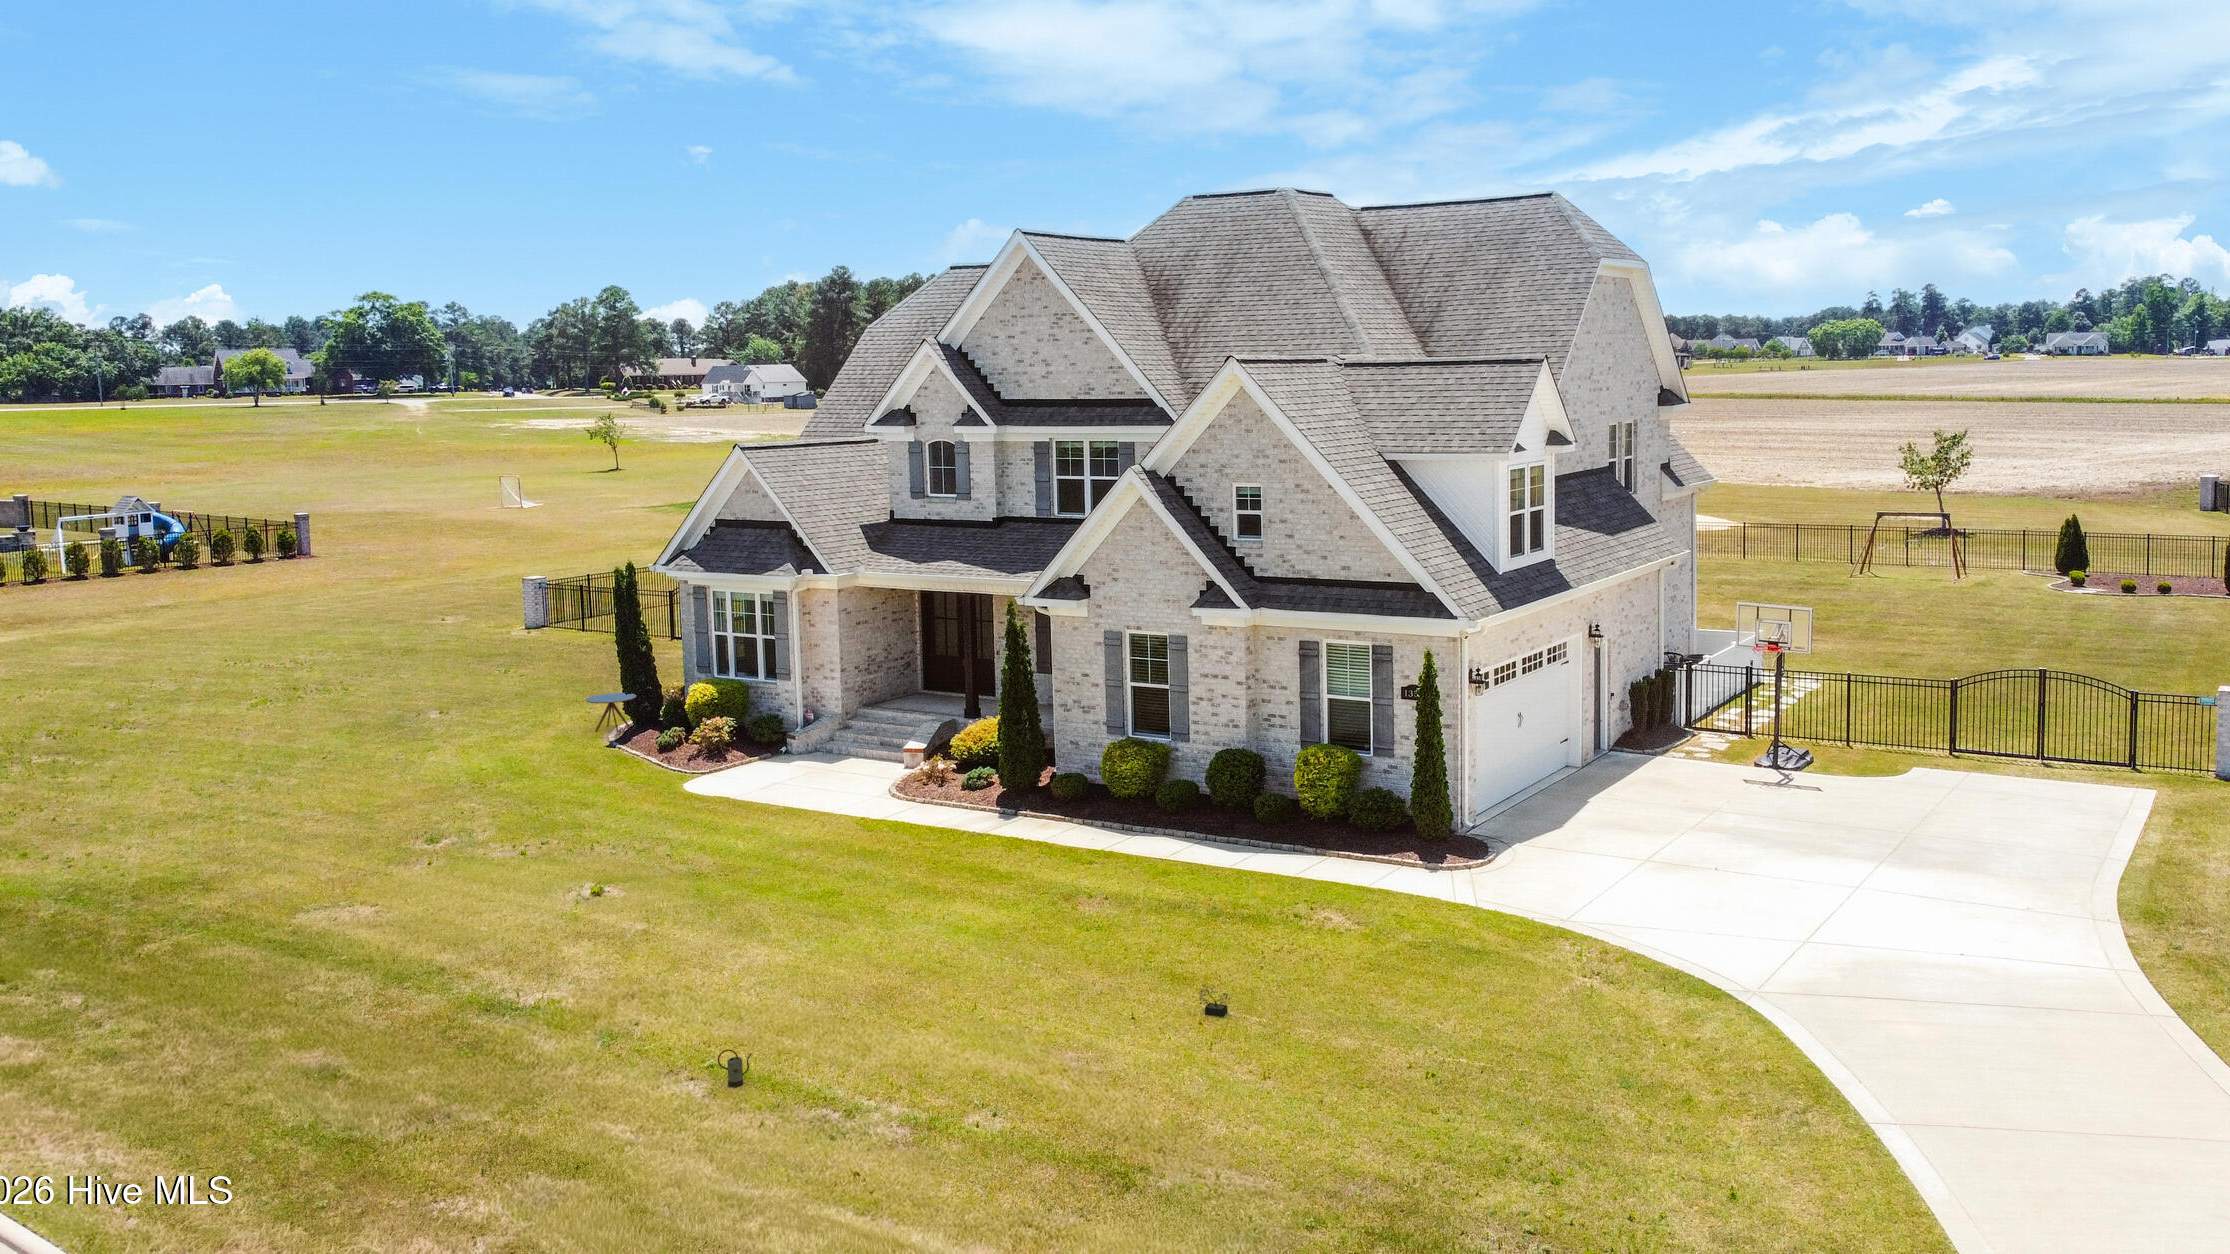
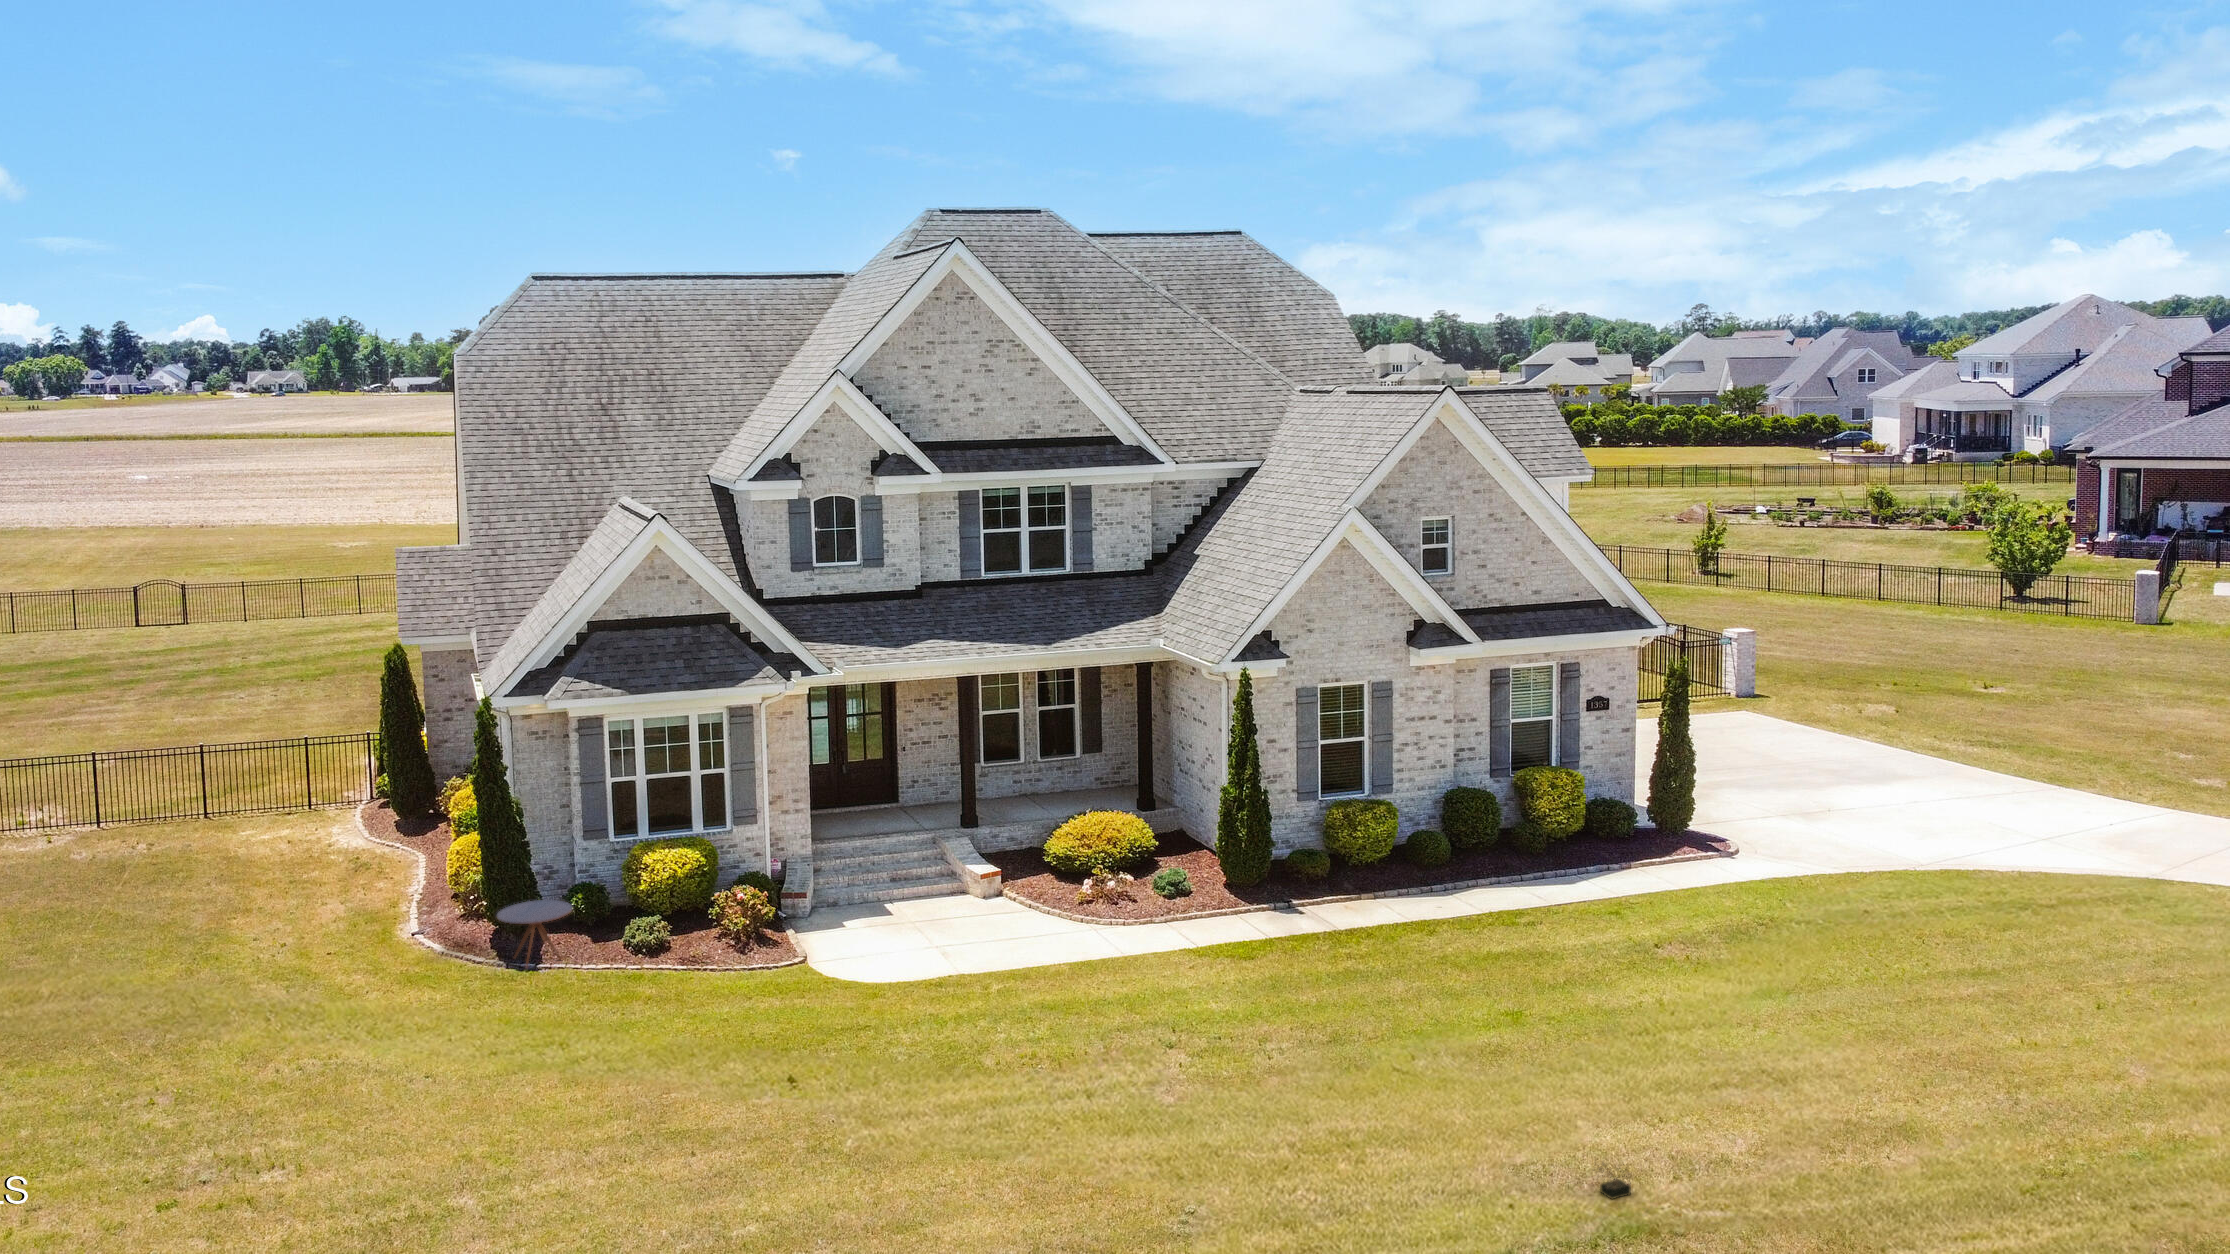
decorative plant: present [1198,984,1231,1017] -> present [1599,1163,1631,1199]
watering can: present [718,1050,752,1087] -> none [2138,1153,2160,1197]

